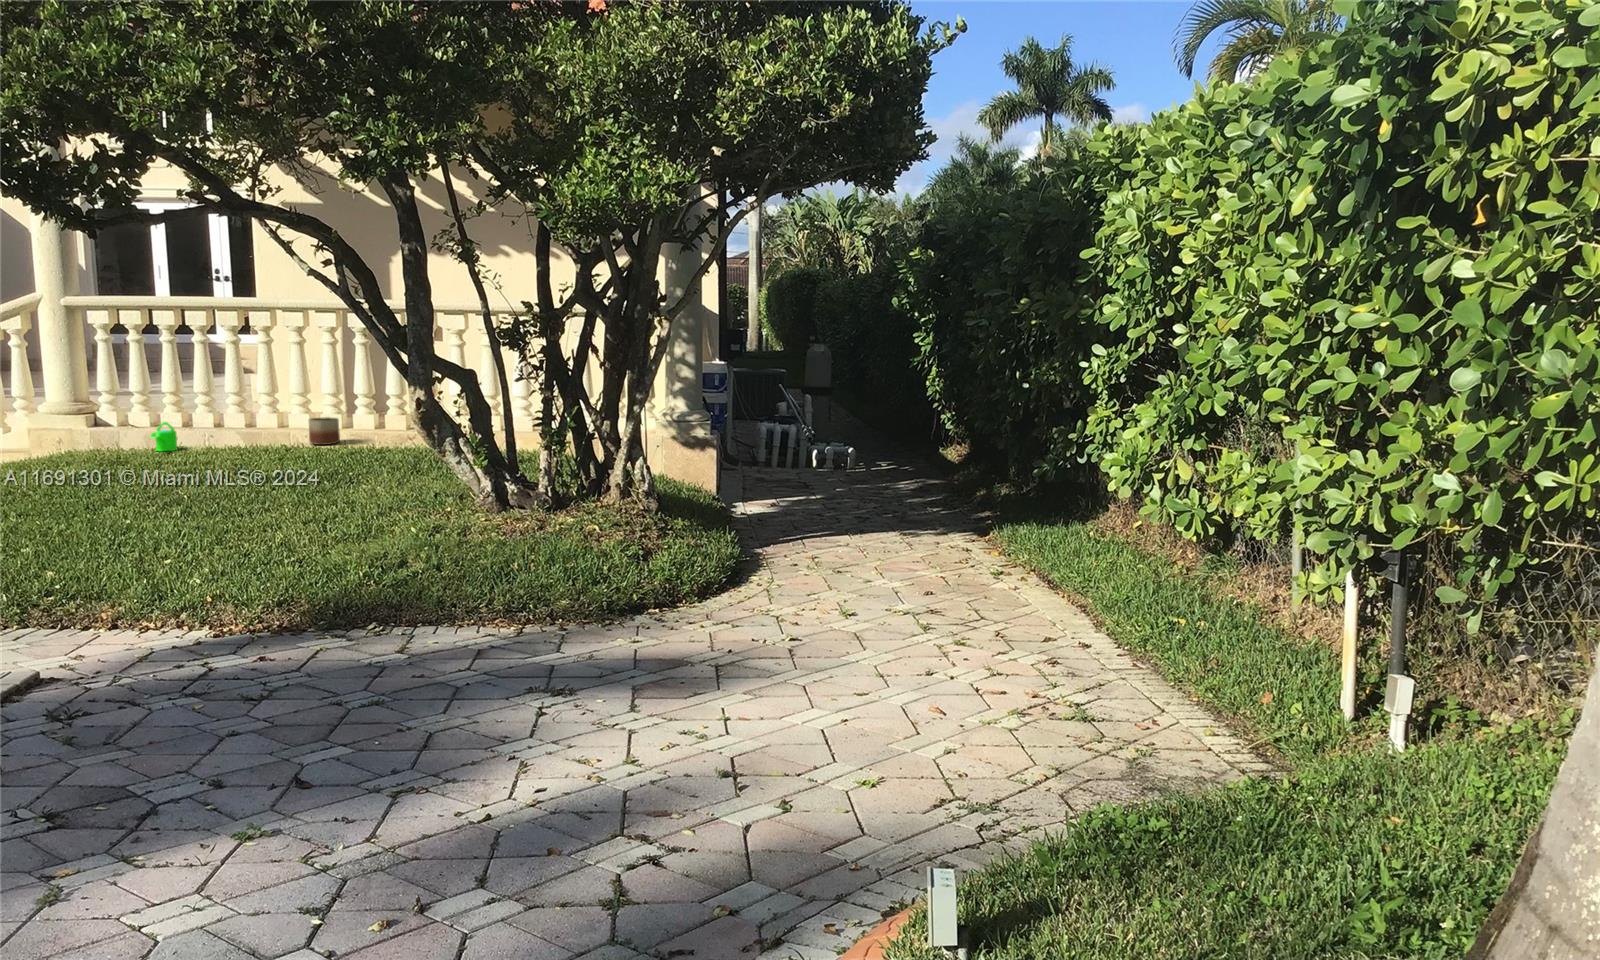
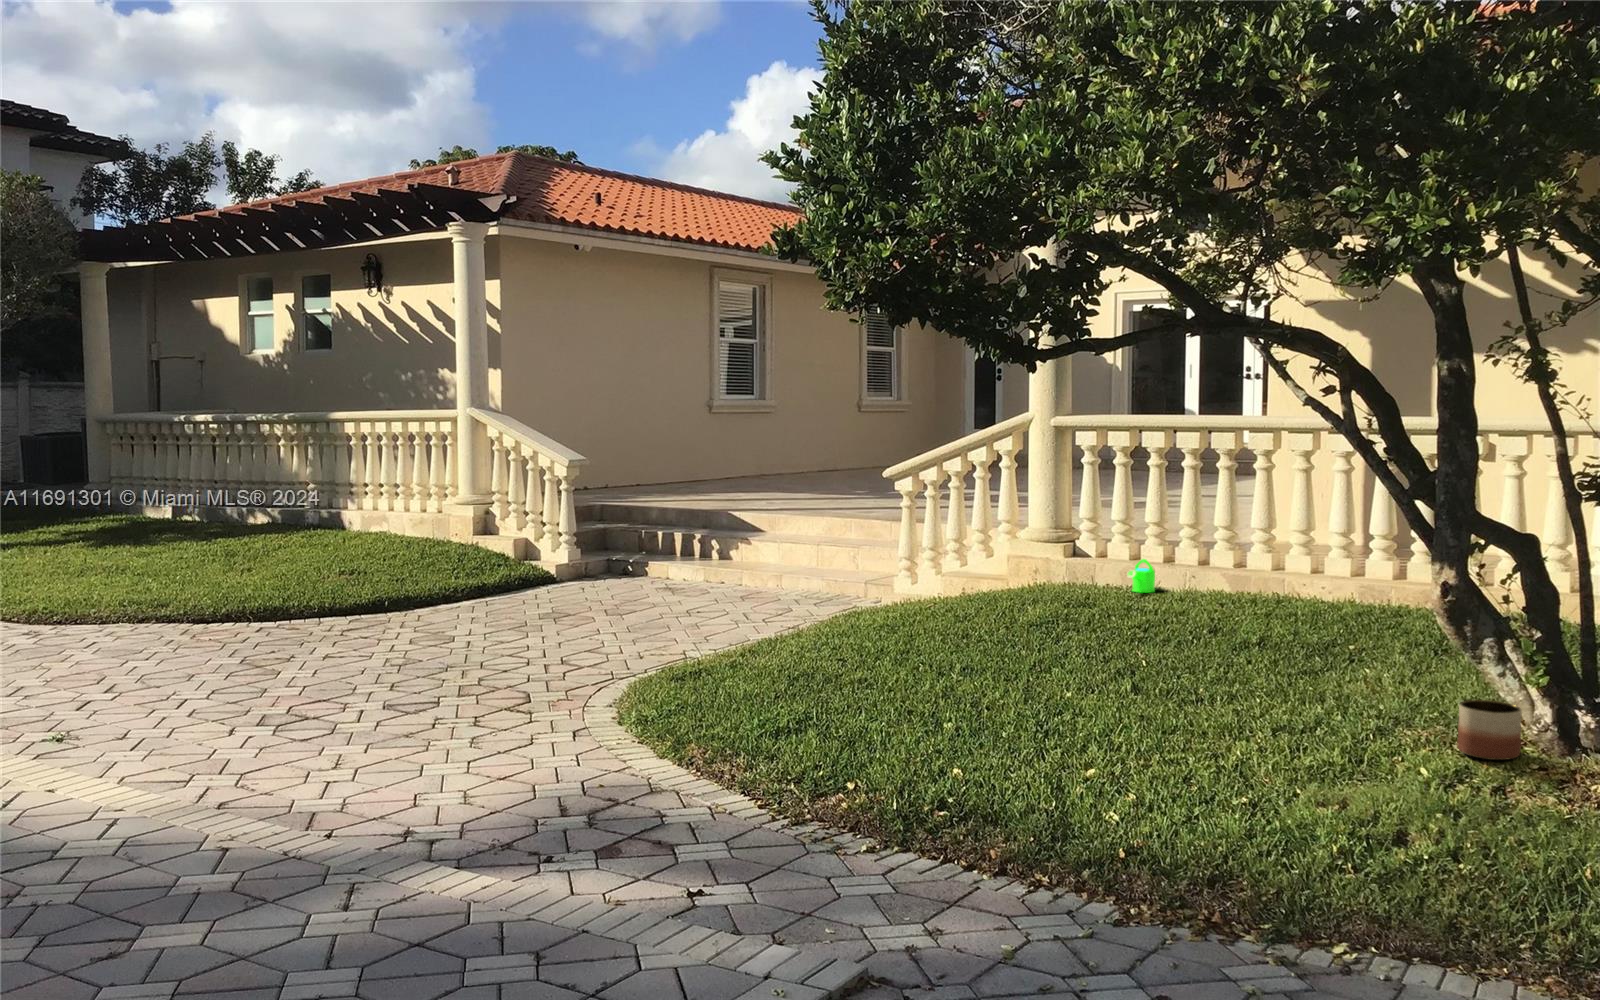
planter: present [308,417,340,445] -> present [1457,700,1522,760]

